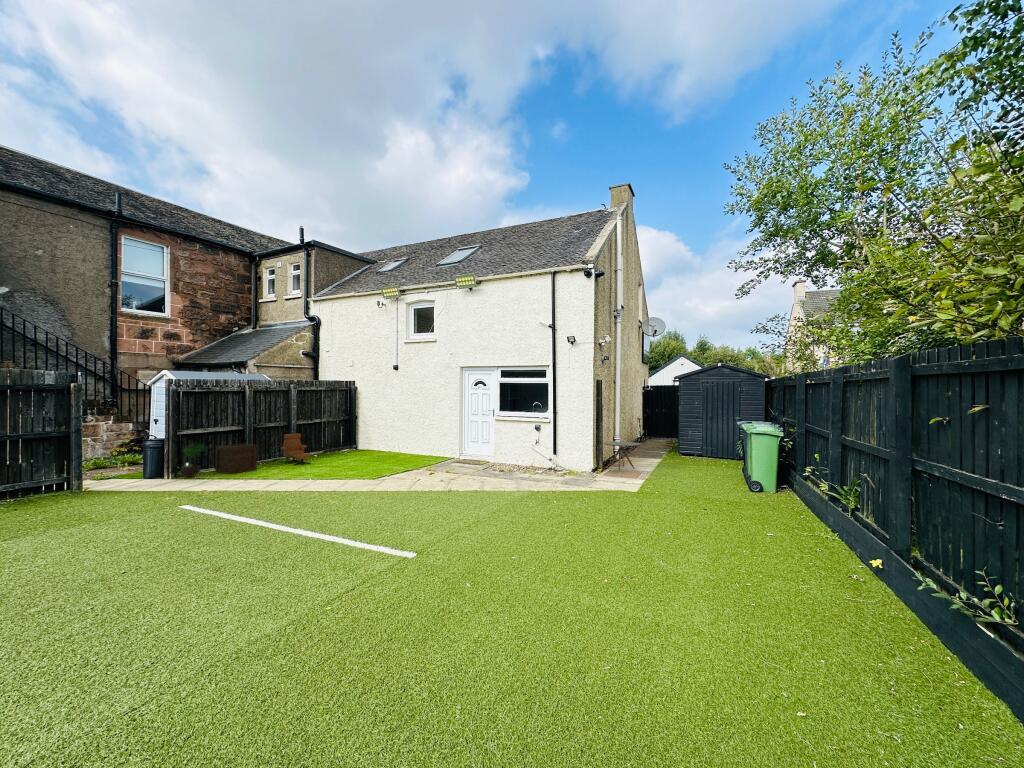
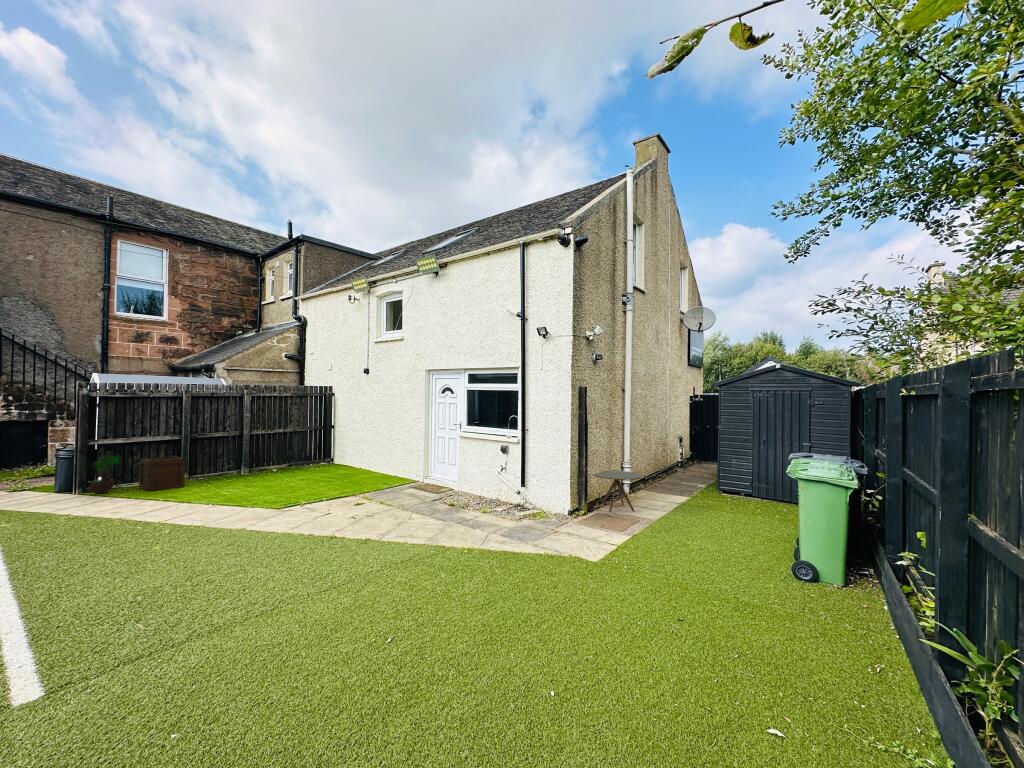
lounge chair: present [281,433,311,465] -> none [226,445,258,483]

